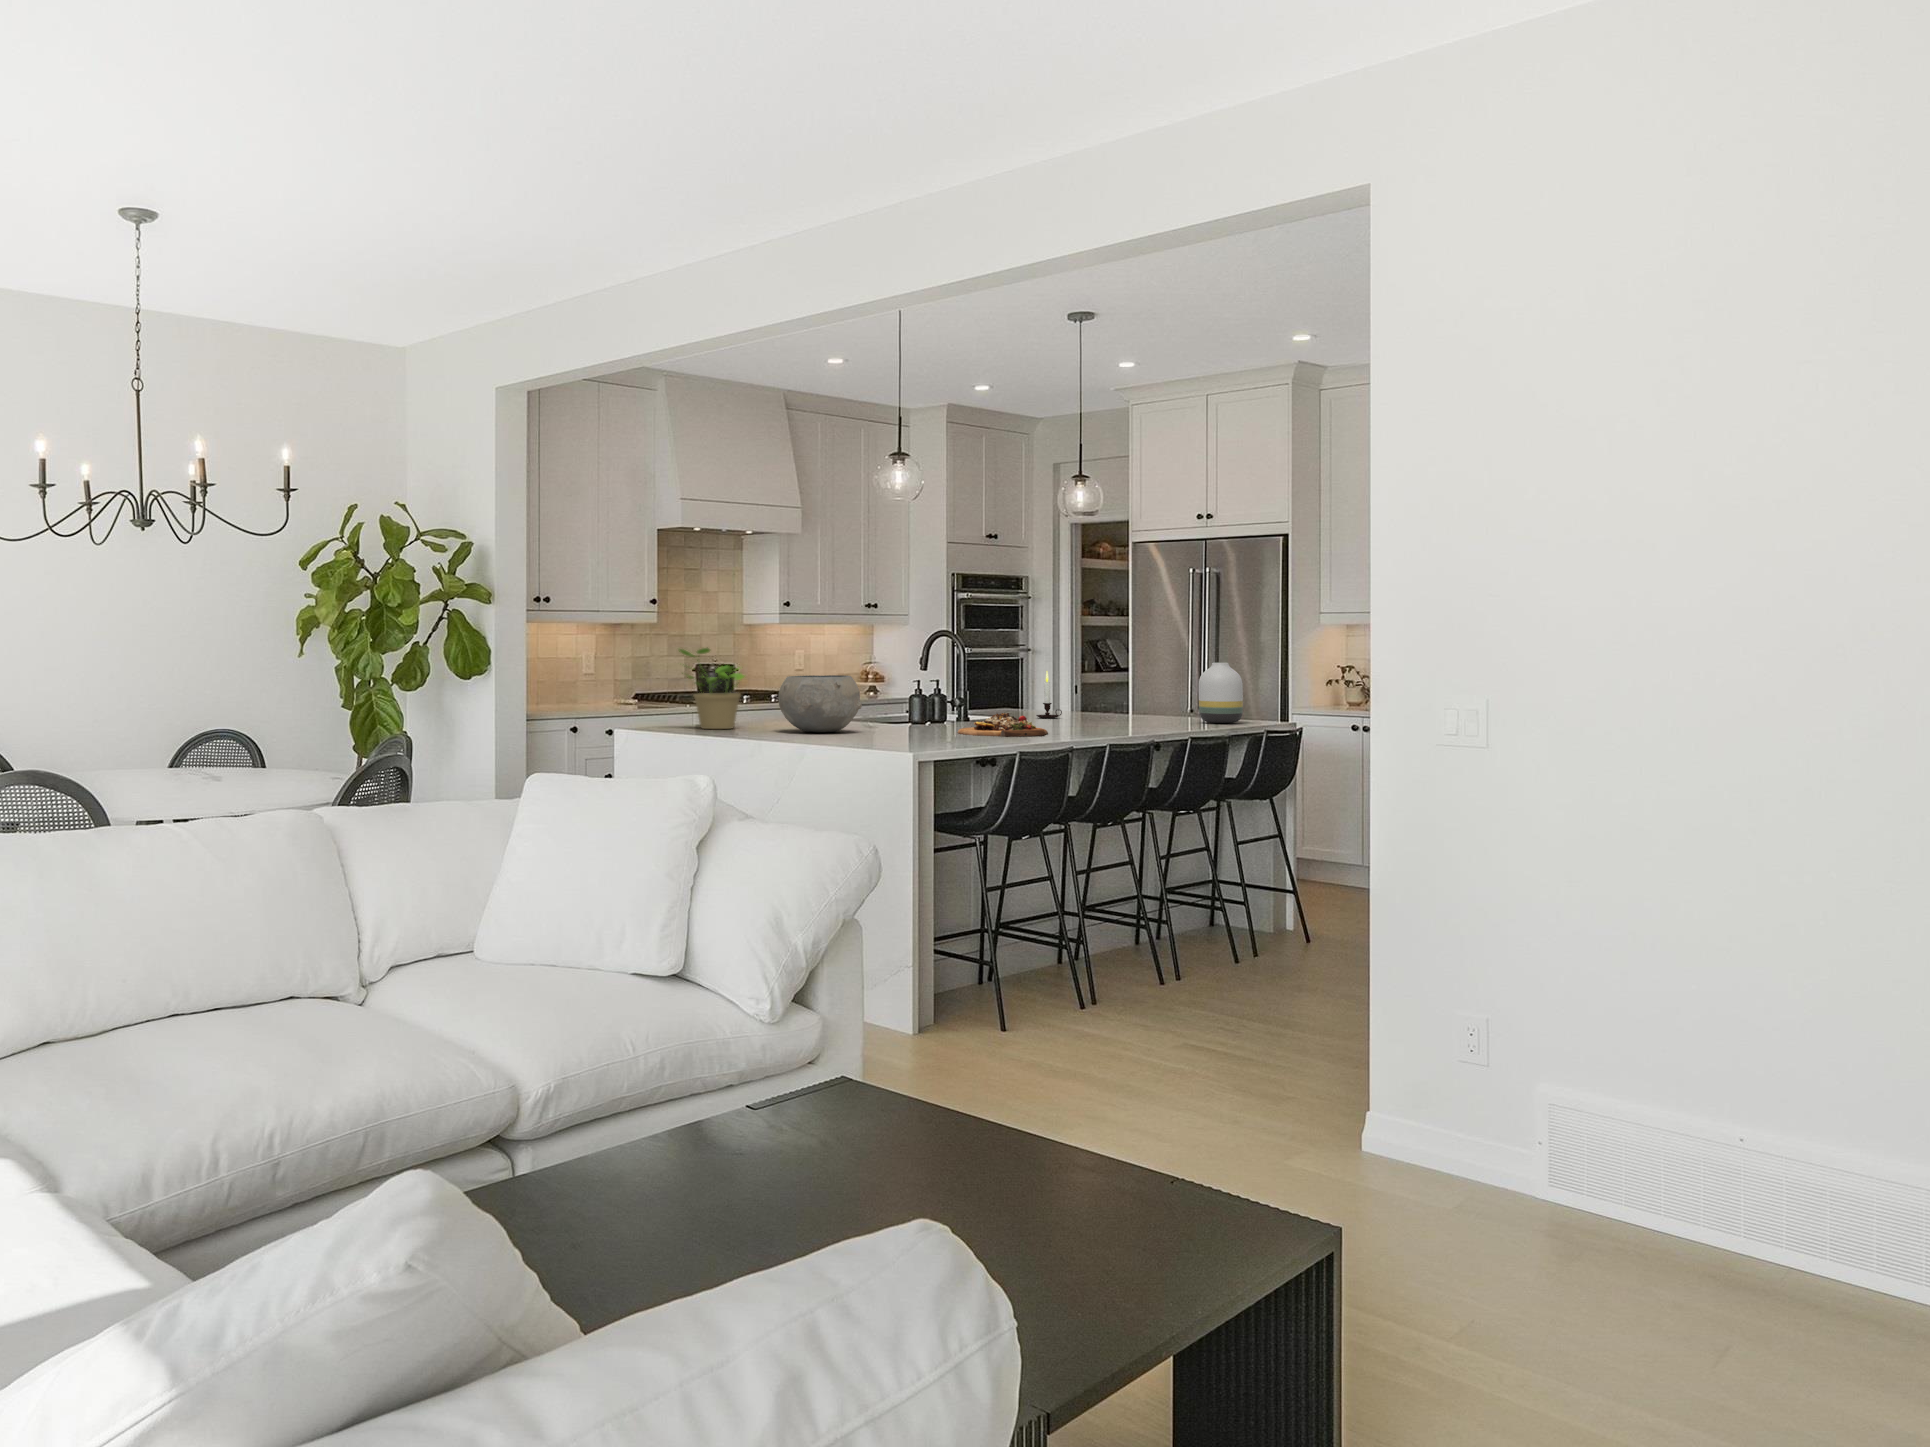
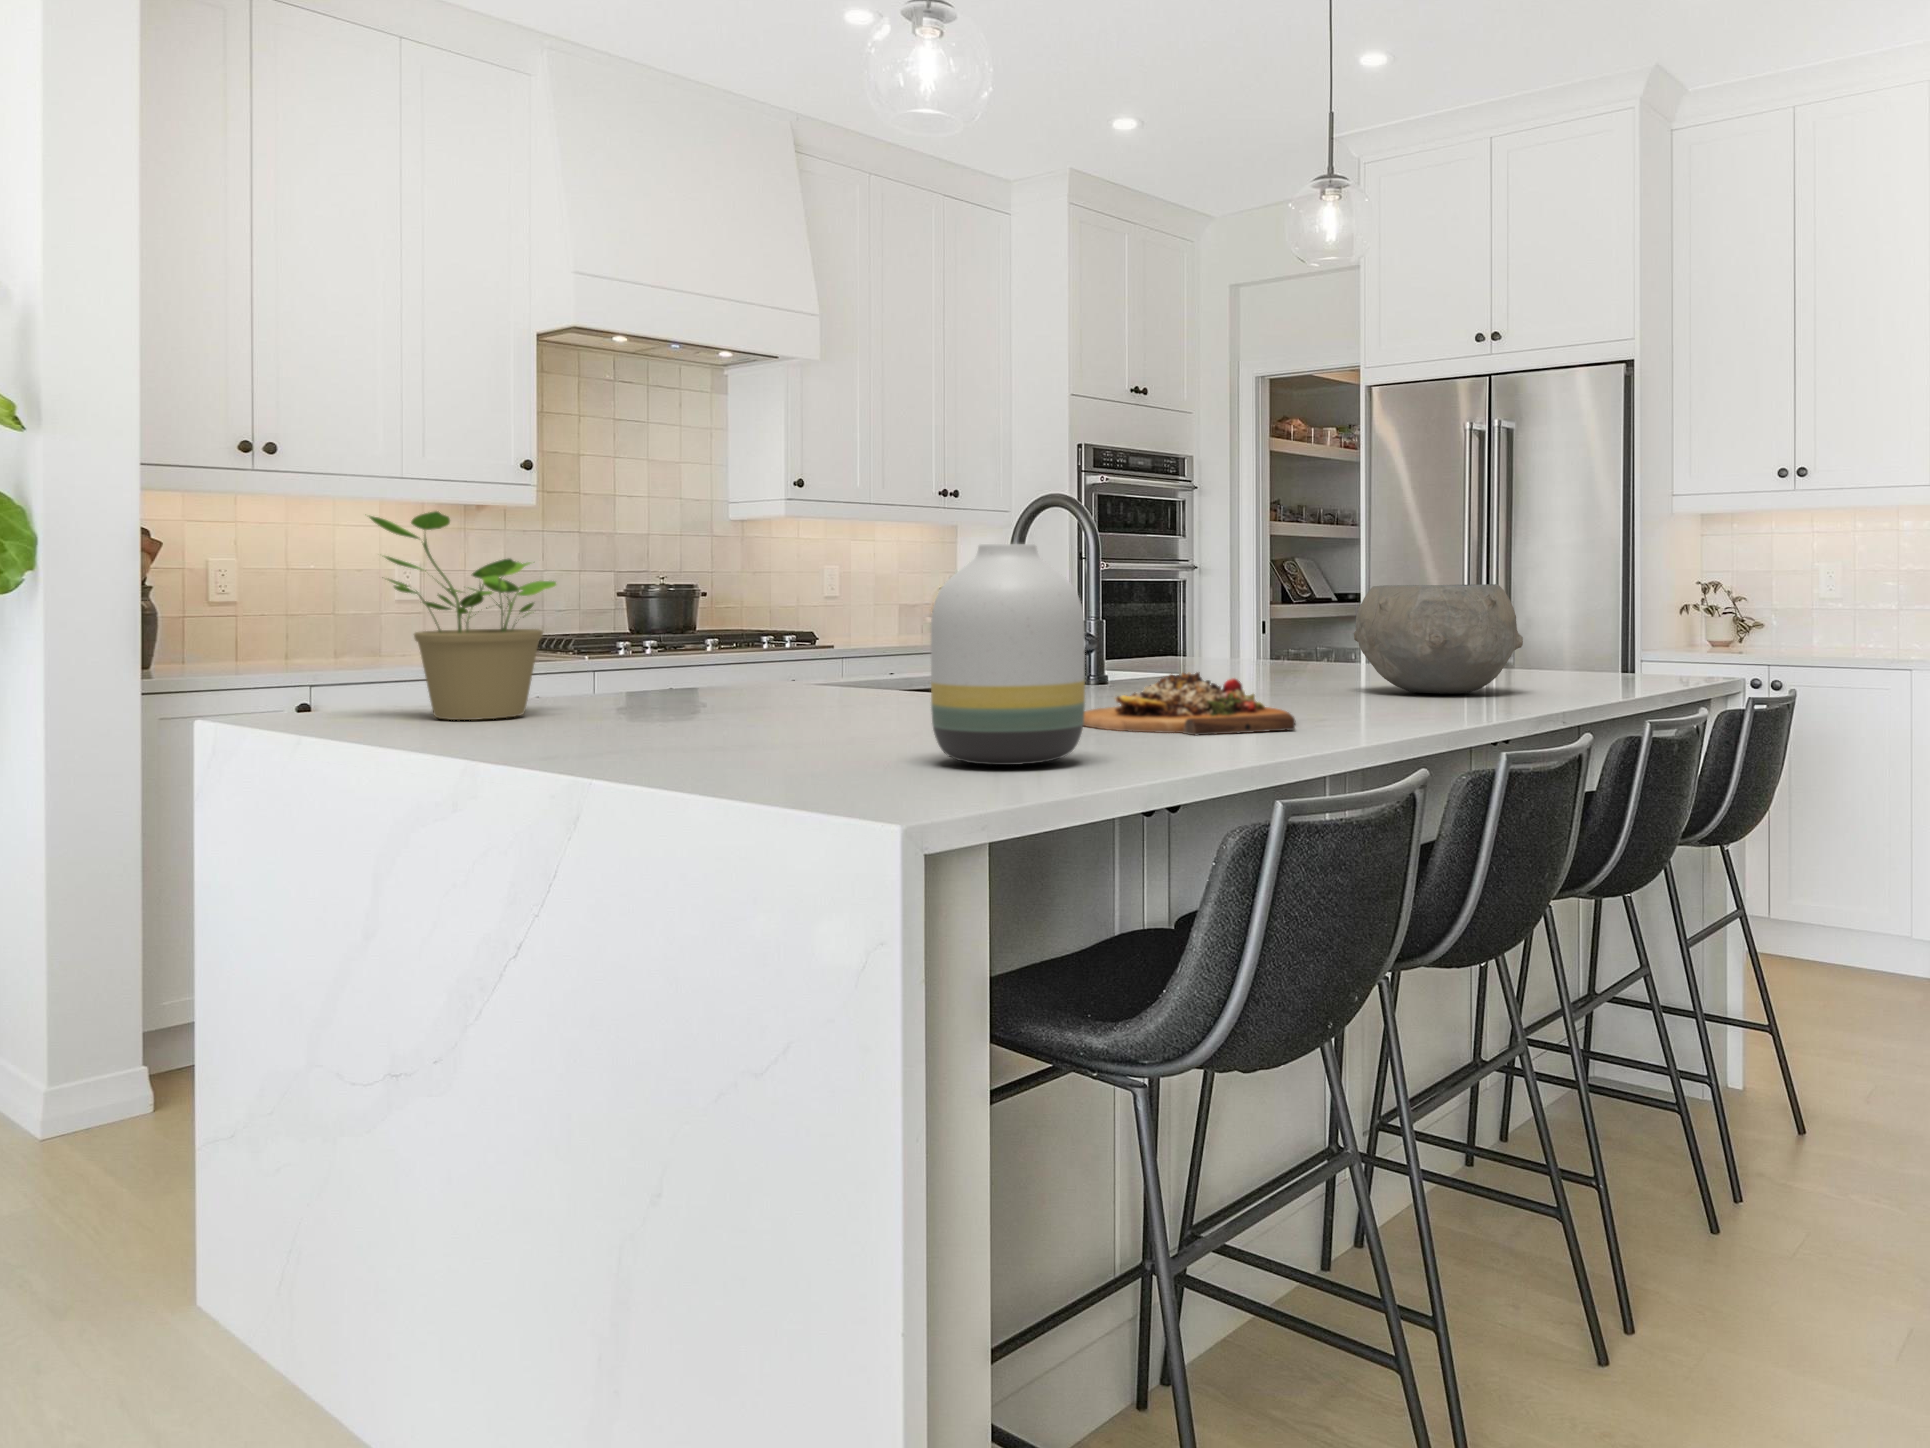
vase: present [1199,663,1243,723] -> present [931,544,1085,765]
candle: present [1036,672,1062,718] -> none [1234,584,1285,679]
ceramic bowl: present [778,675,862,732] -> present [1354,584,1523,694]

